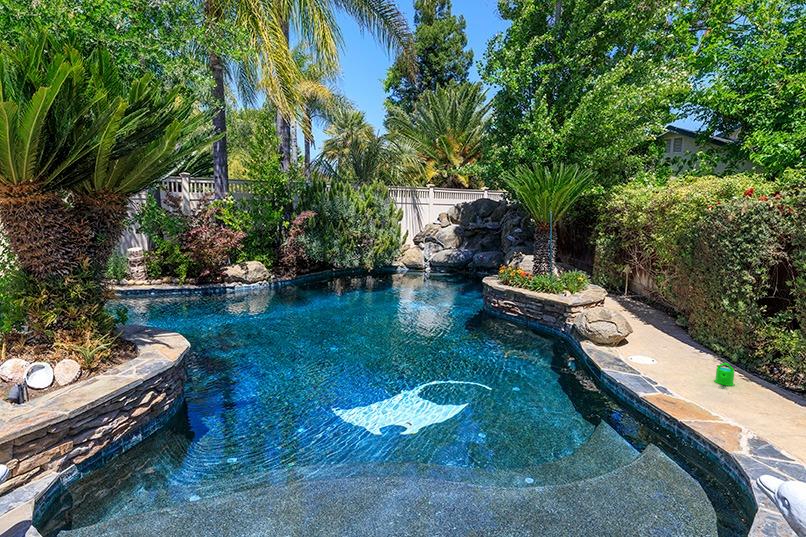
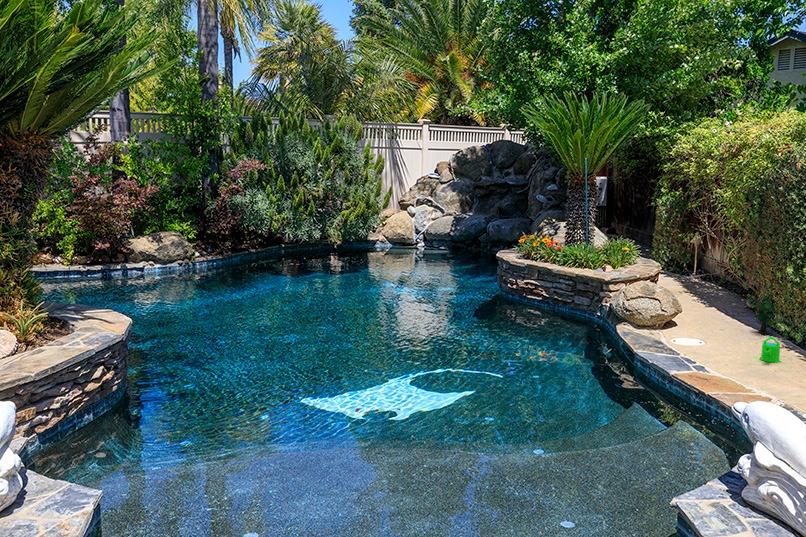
decorative plant: none [697,320,721,353] -> present [754,294,779,334]

